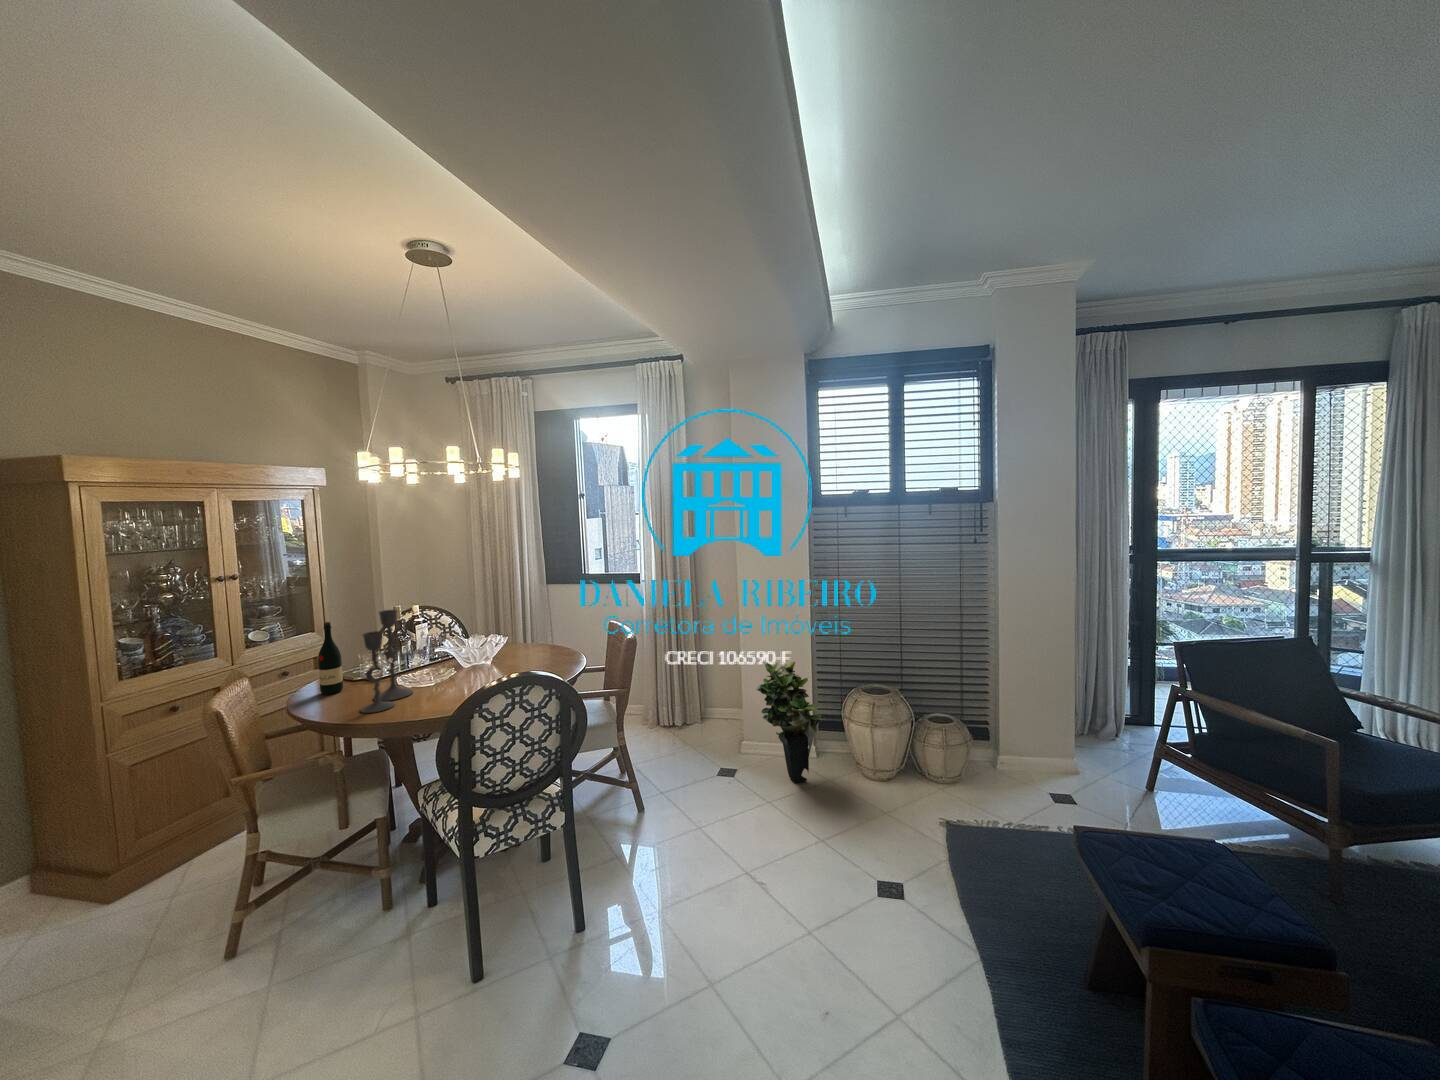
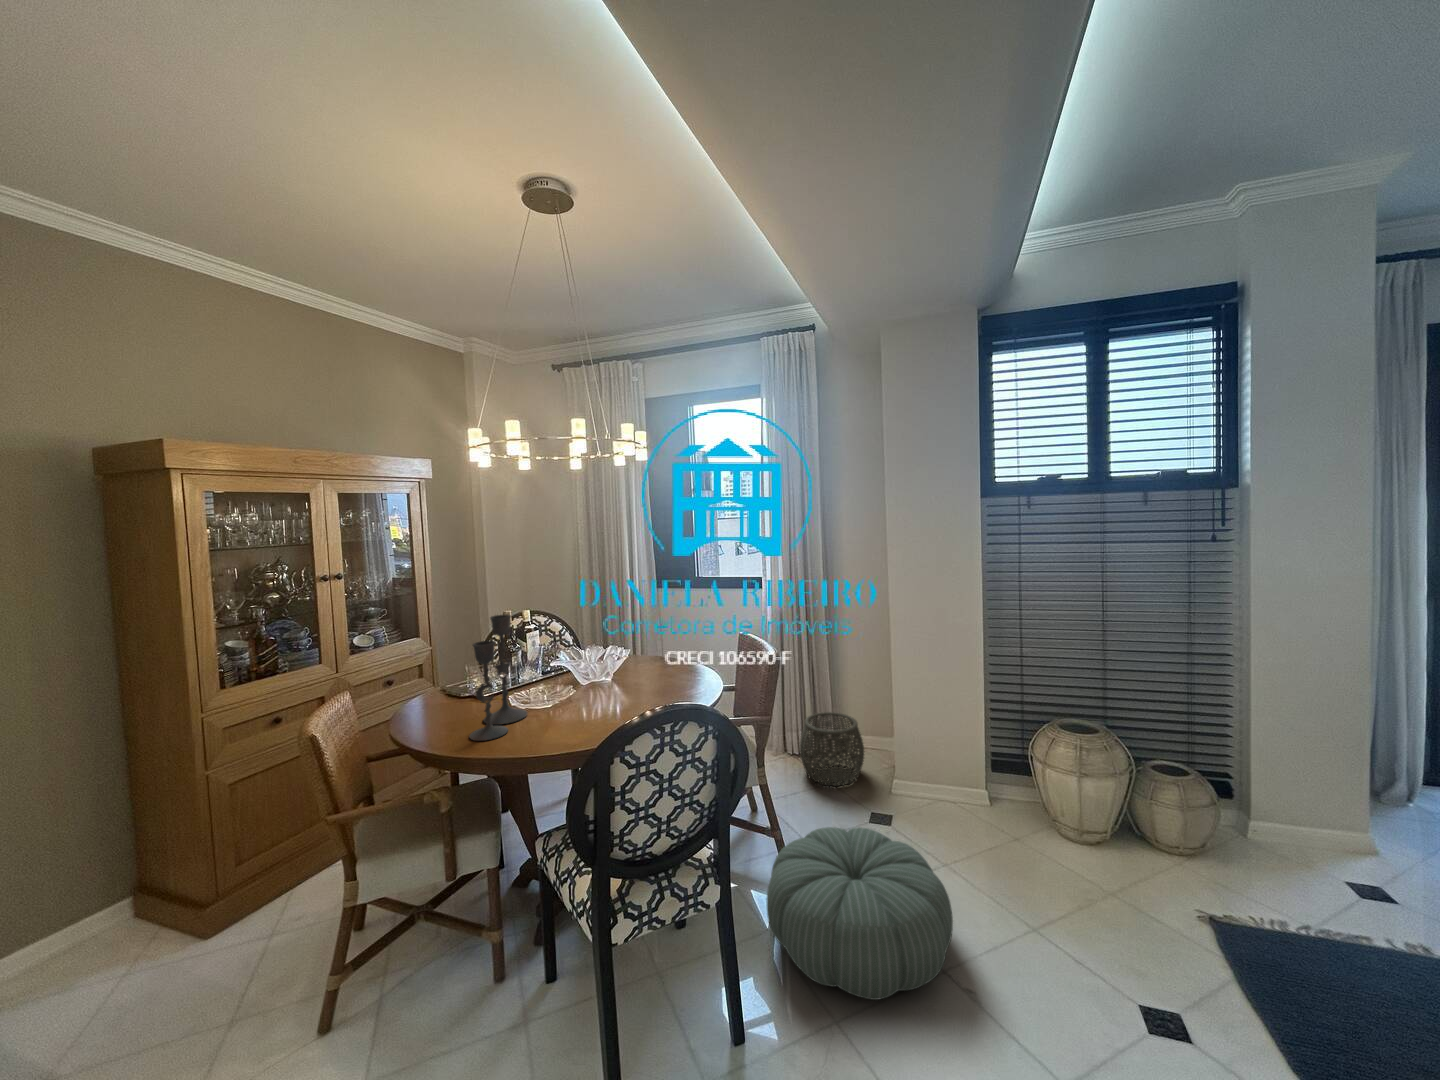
wine bottle: present [318,622,343,695] -> none [423,628,450,712]
potted plant: present [756,662,821,783] -> none [919,685,1006,841]
woven basket: none [669,689,724,750] -> present [800,712,864,786]
pouf: none [613,774,754,890] -> present [767,827,953,1000]

